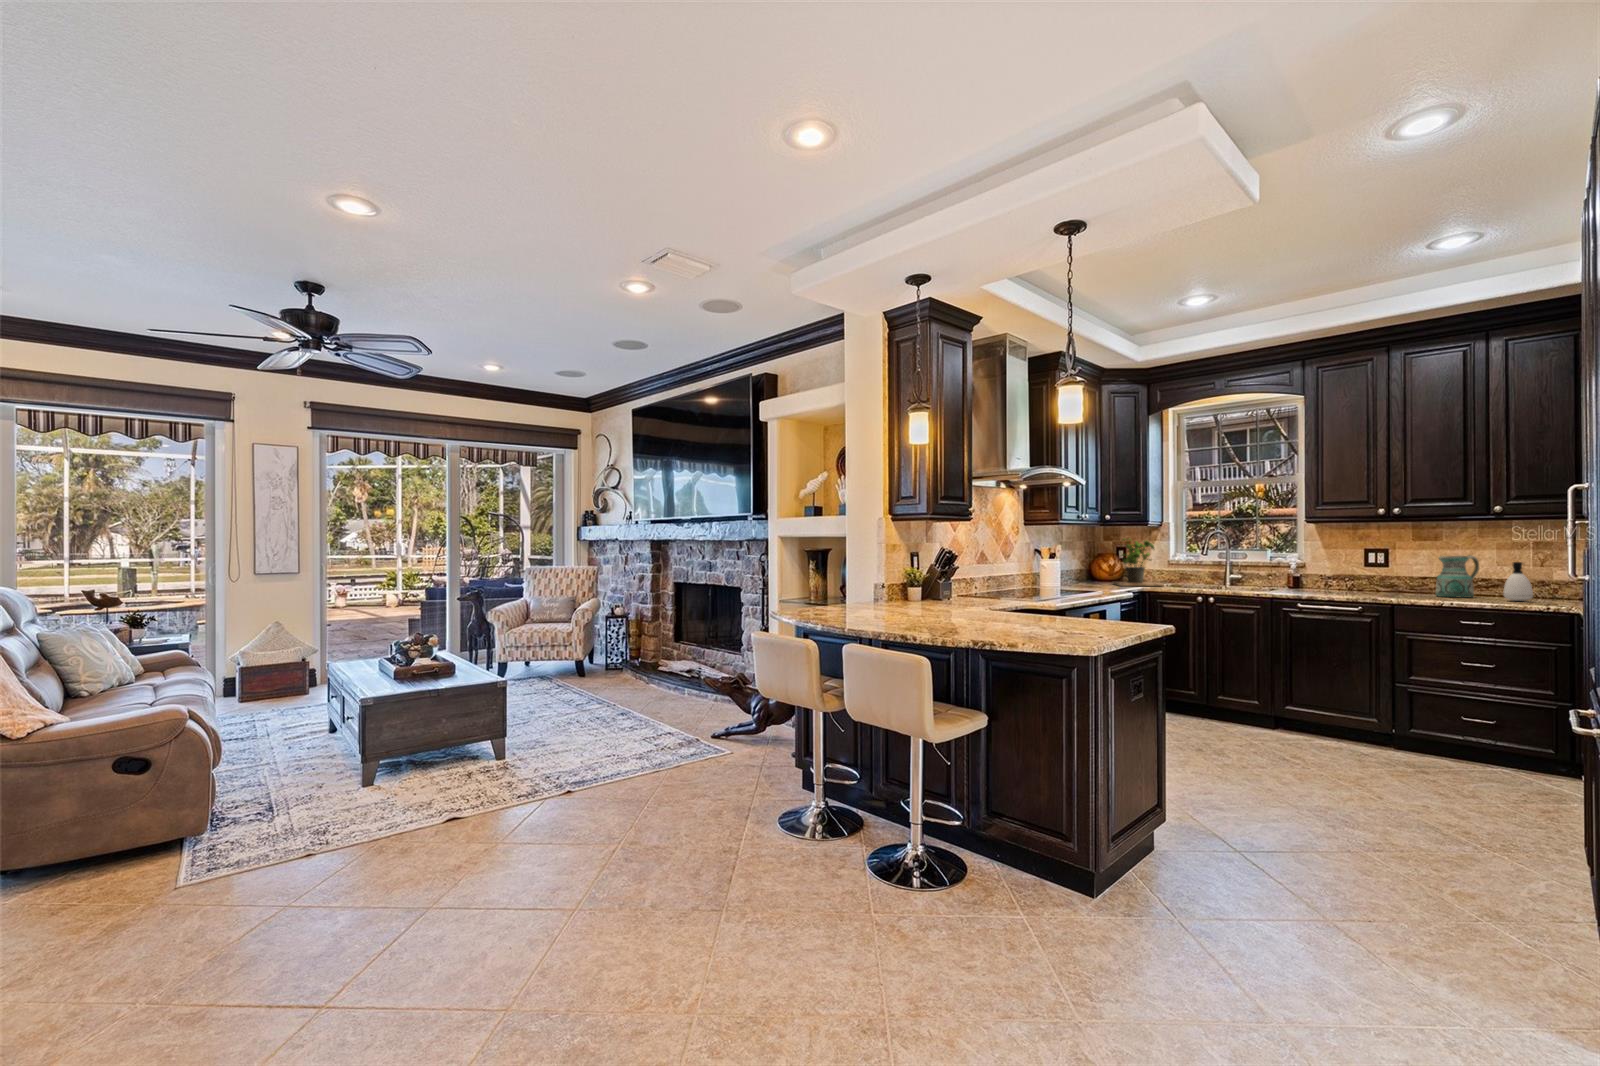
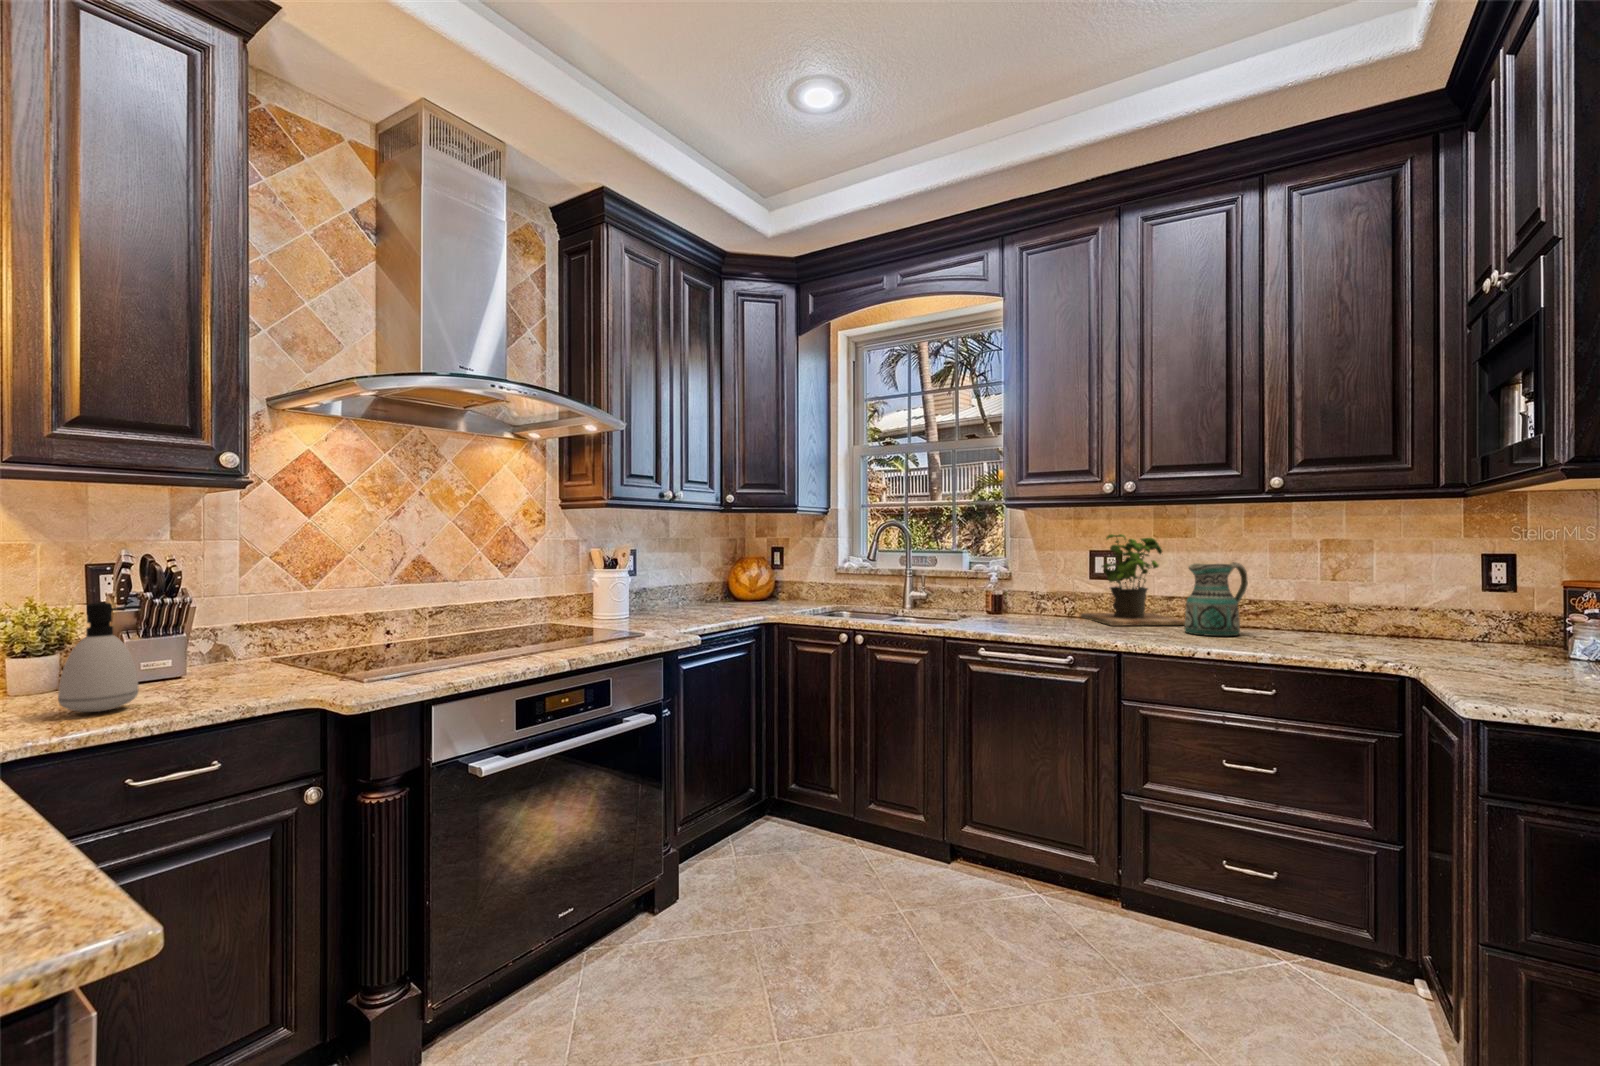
potted plant: present [1112,539,1163,586] -> present [1081,534,1185,626]
soap dispenser: present [1504,562,1533,601] -> present [58,602,141,712]

